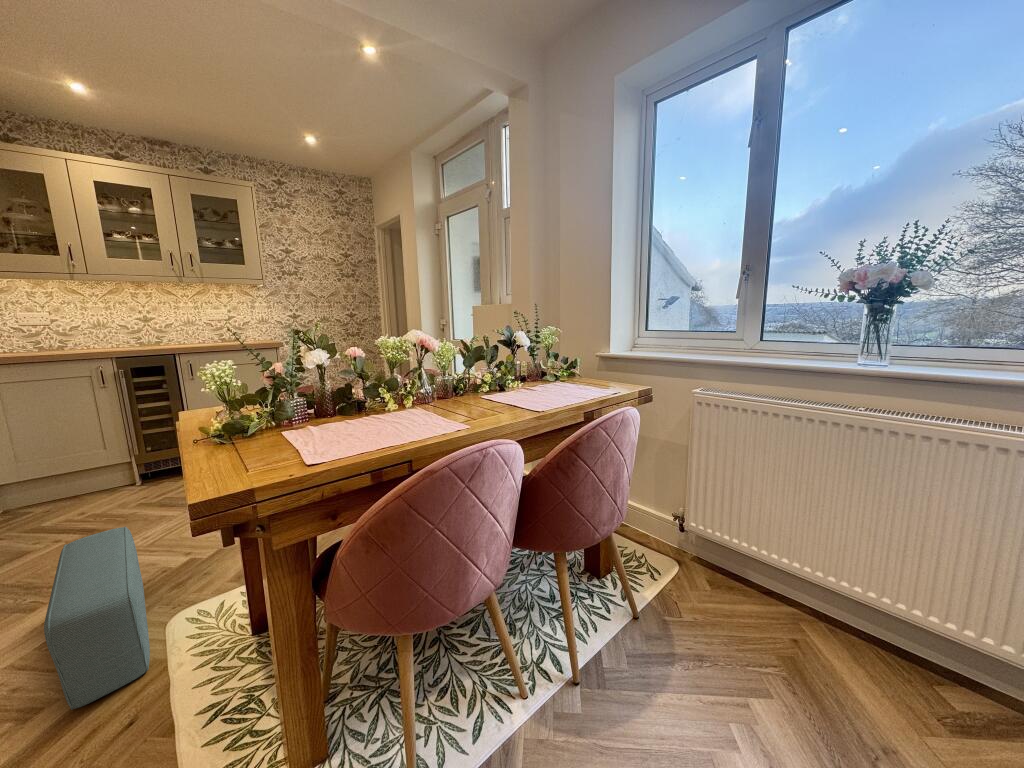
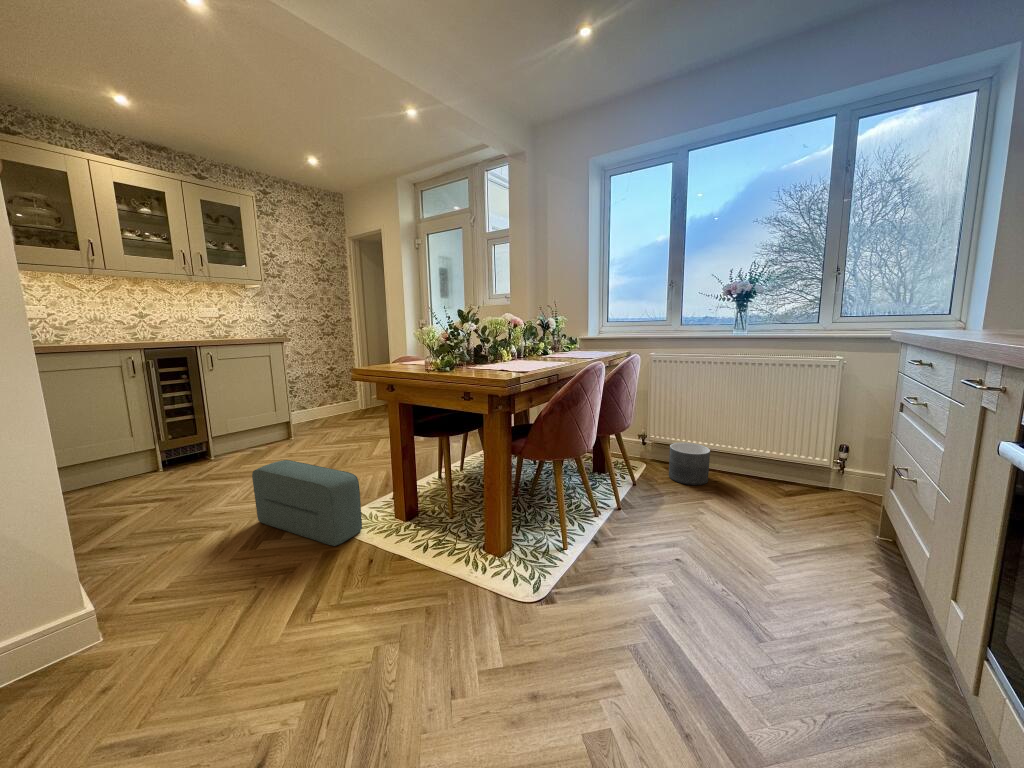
planter: none [720,585,819,705] -> present [669,443,710,485]

